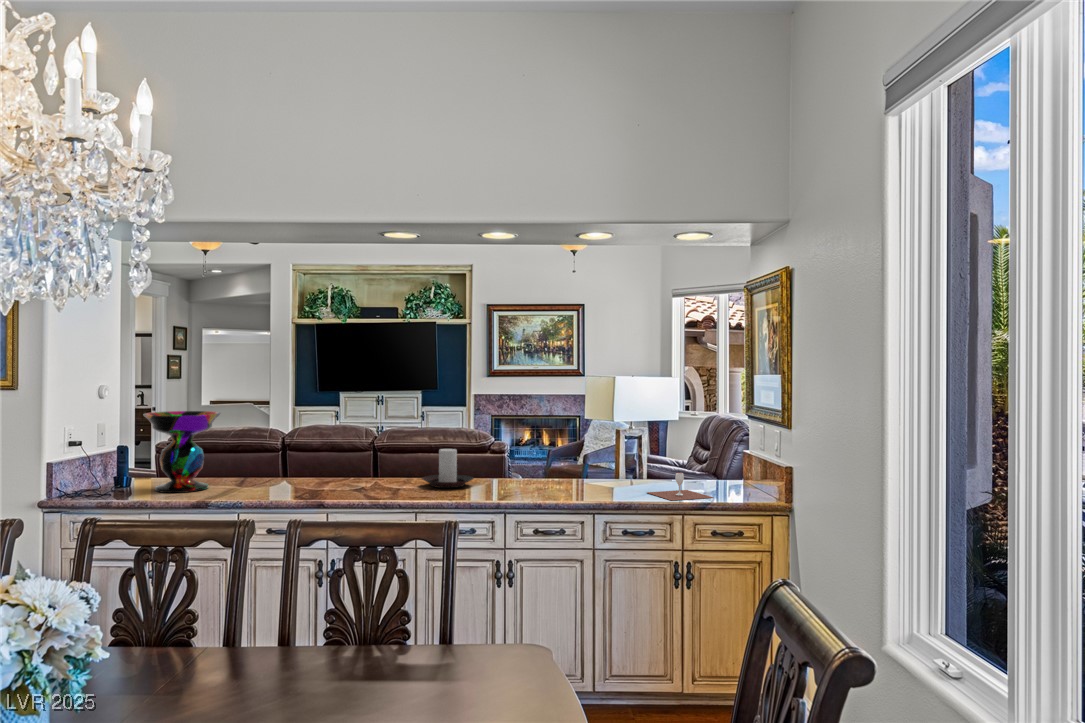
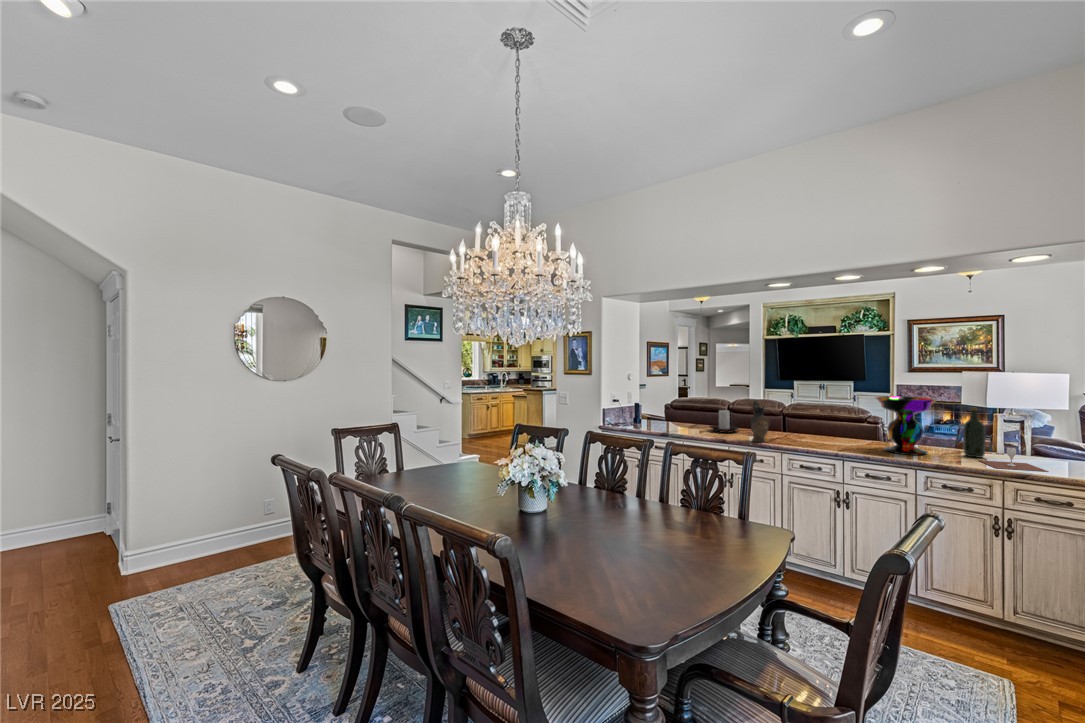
decorative bowl: present [144,411,220,493] -> present [875,396,938,455]
wine bottle: none [626,425,648,489] -> present [963,408,986,458]
ceramic pitcher: none [366,429,397,500] -> present [751,400,770,442]
candle holder: present [422,449,473,488] -> present [709,410,739,433]

